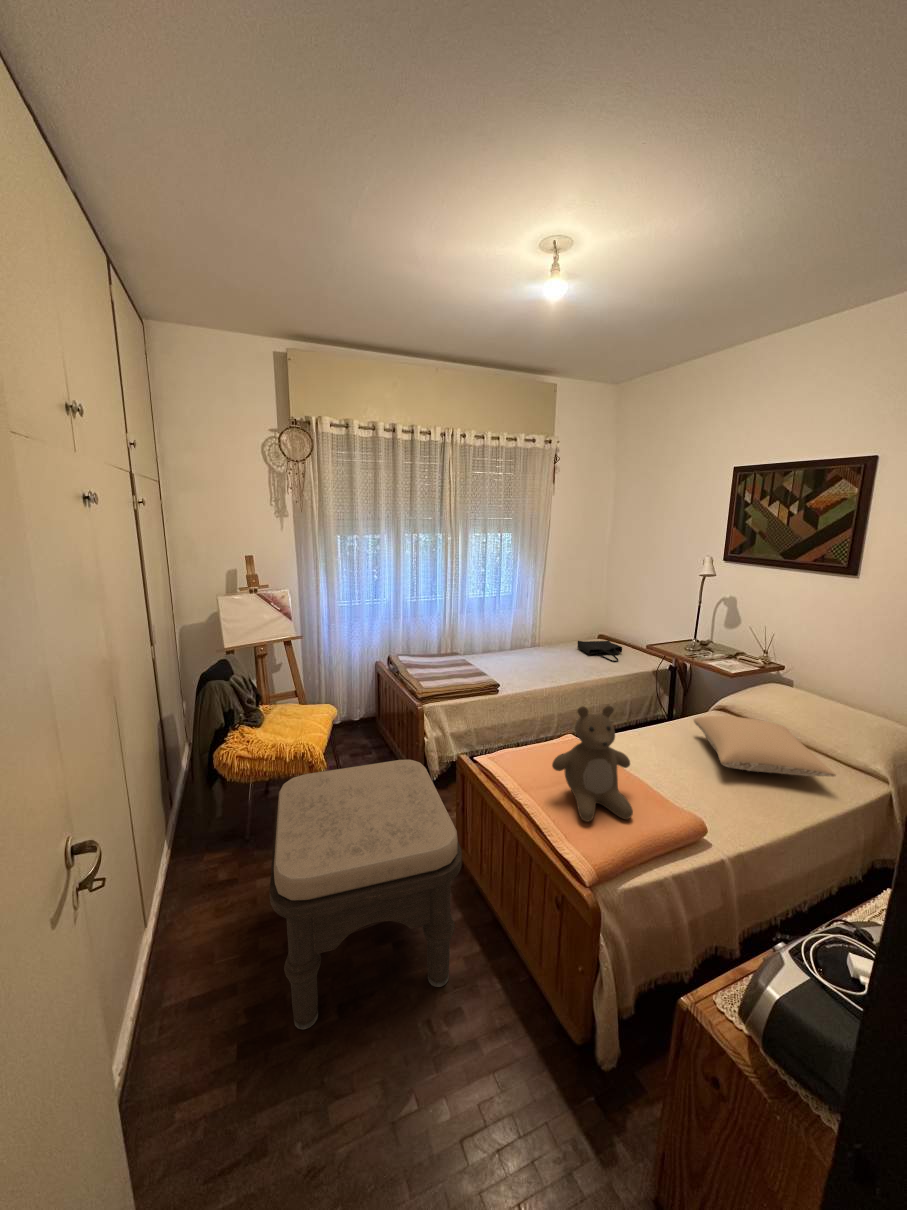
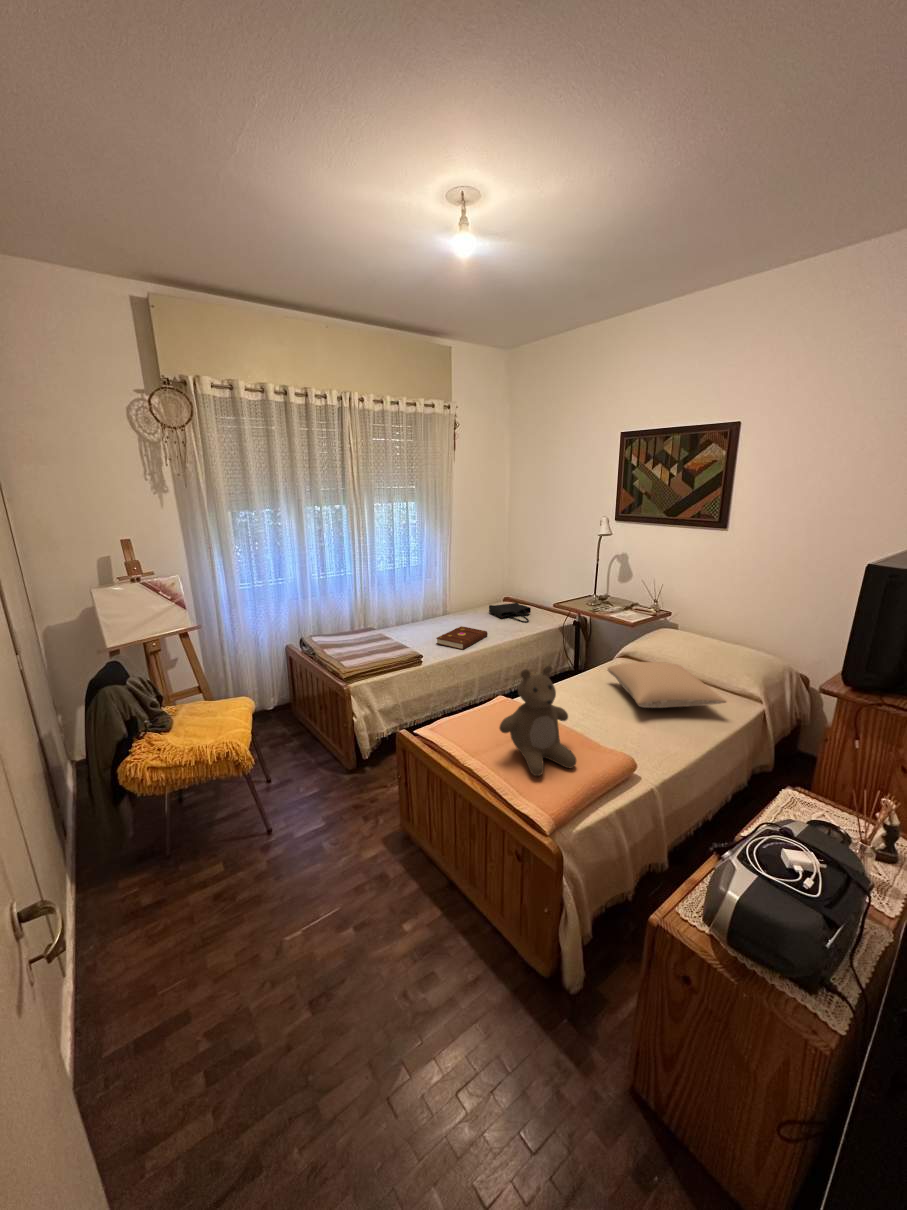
book: none [516,659,570,683] -> present [436,626,488,650]
ottoman: present [270,760,462,1030] -> none [210,744,425,1039]

